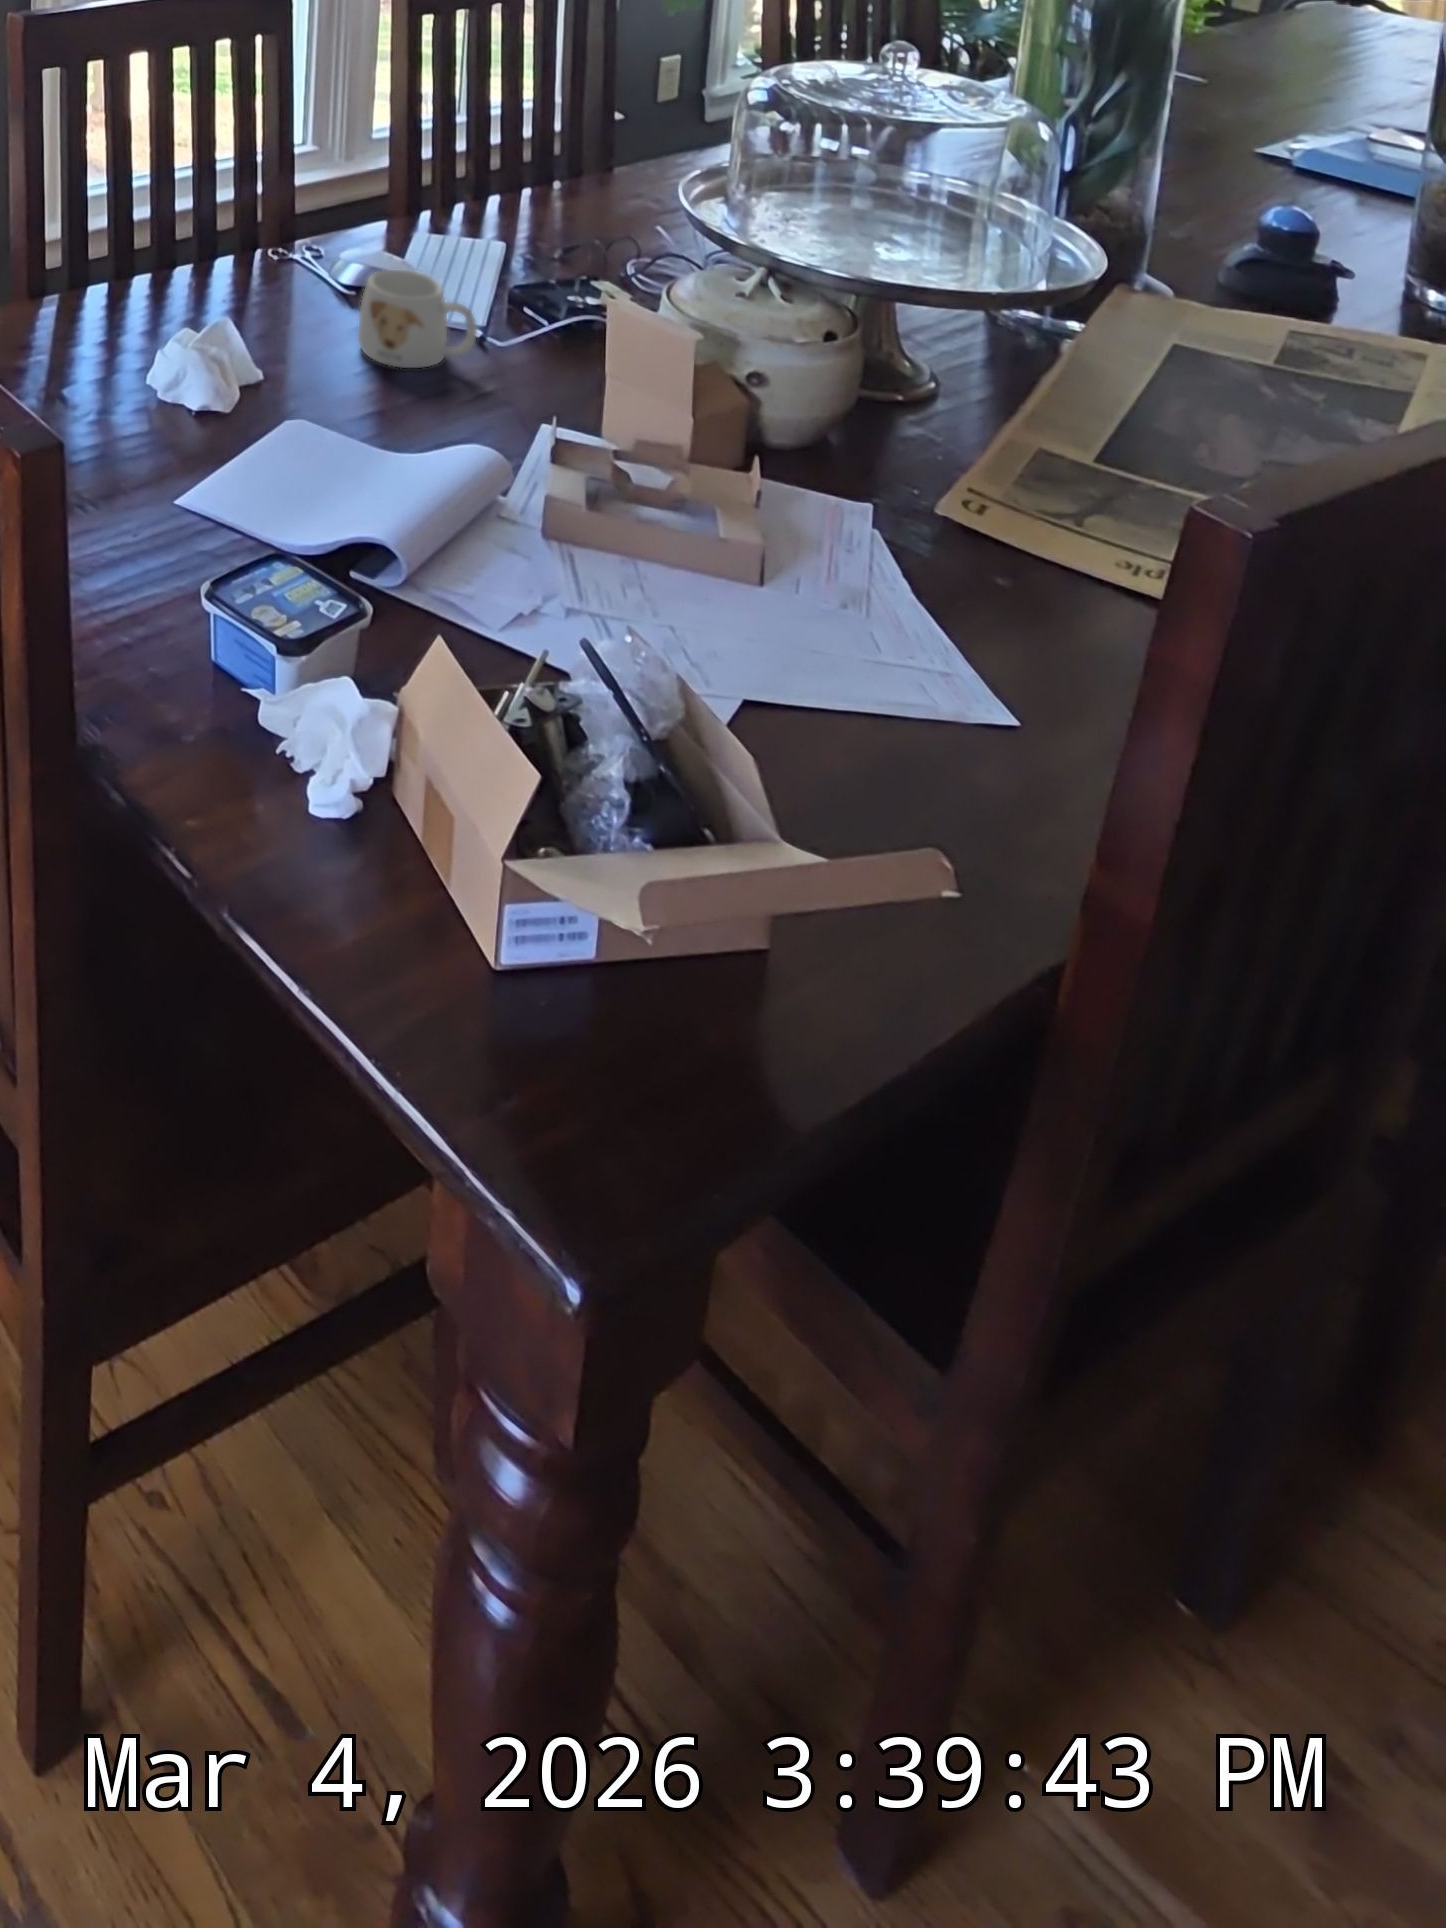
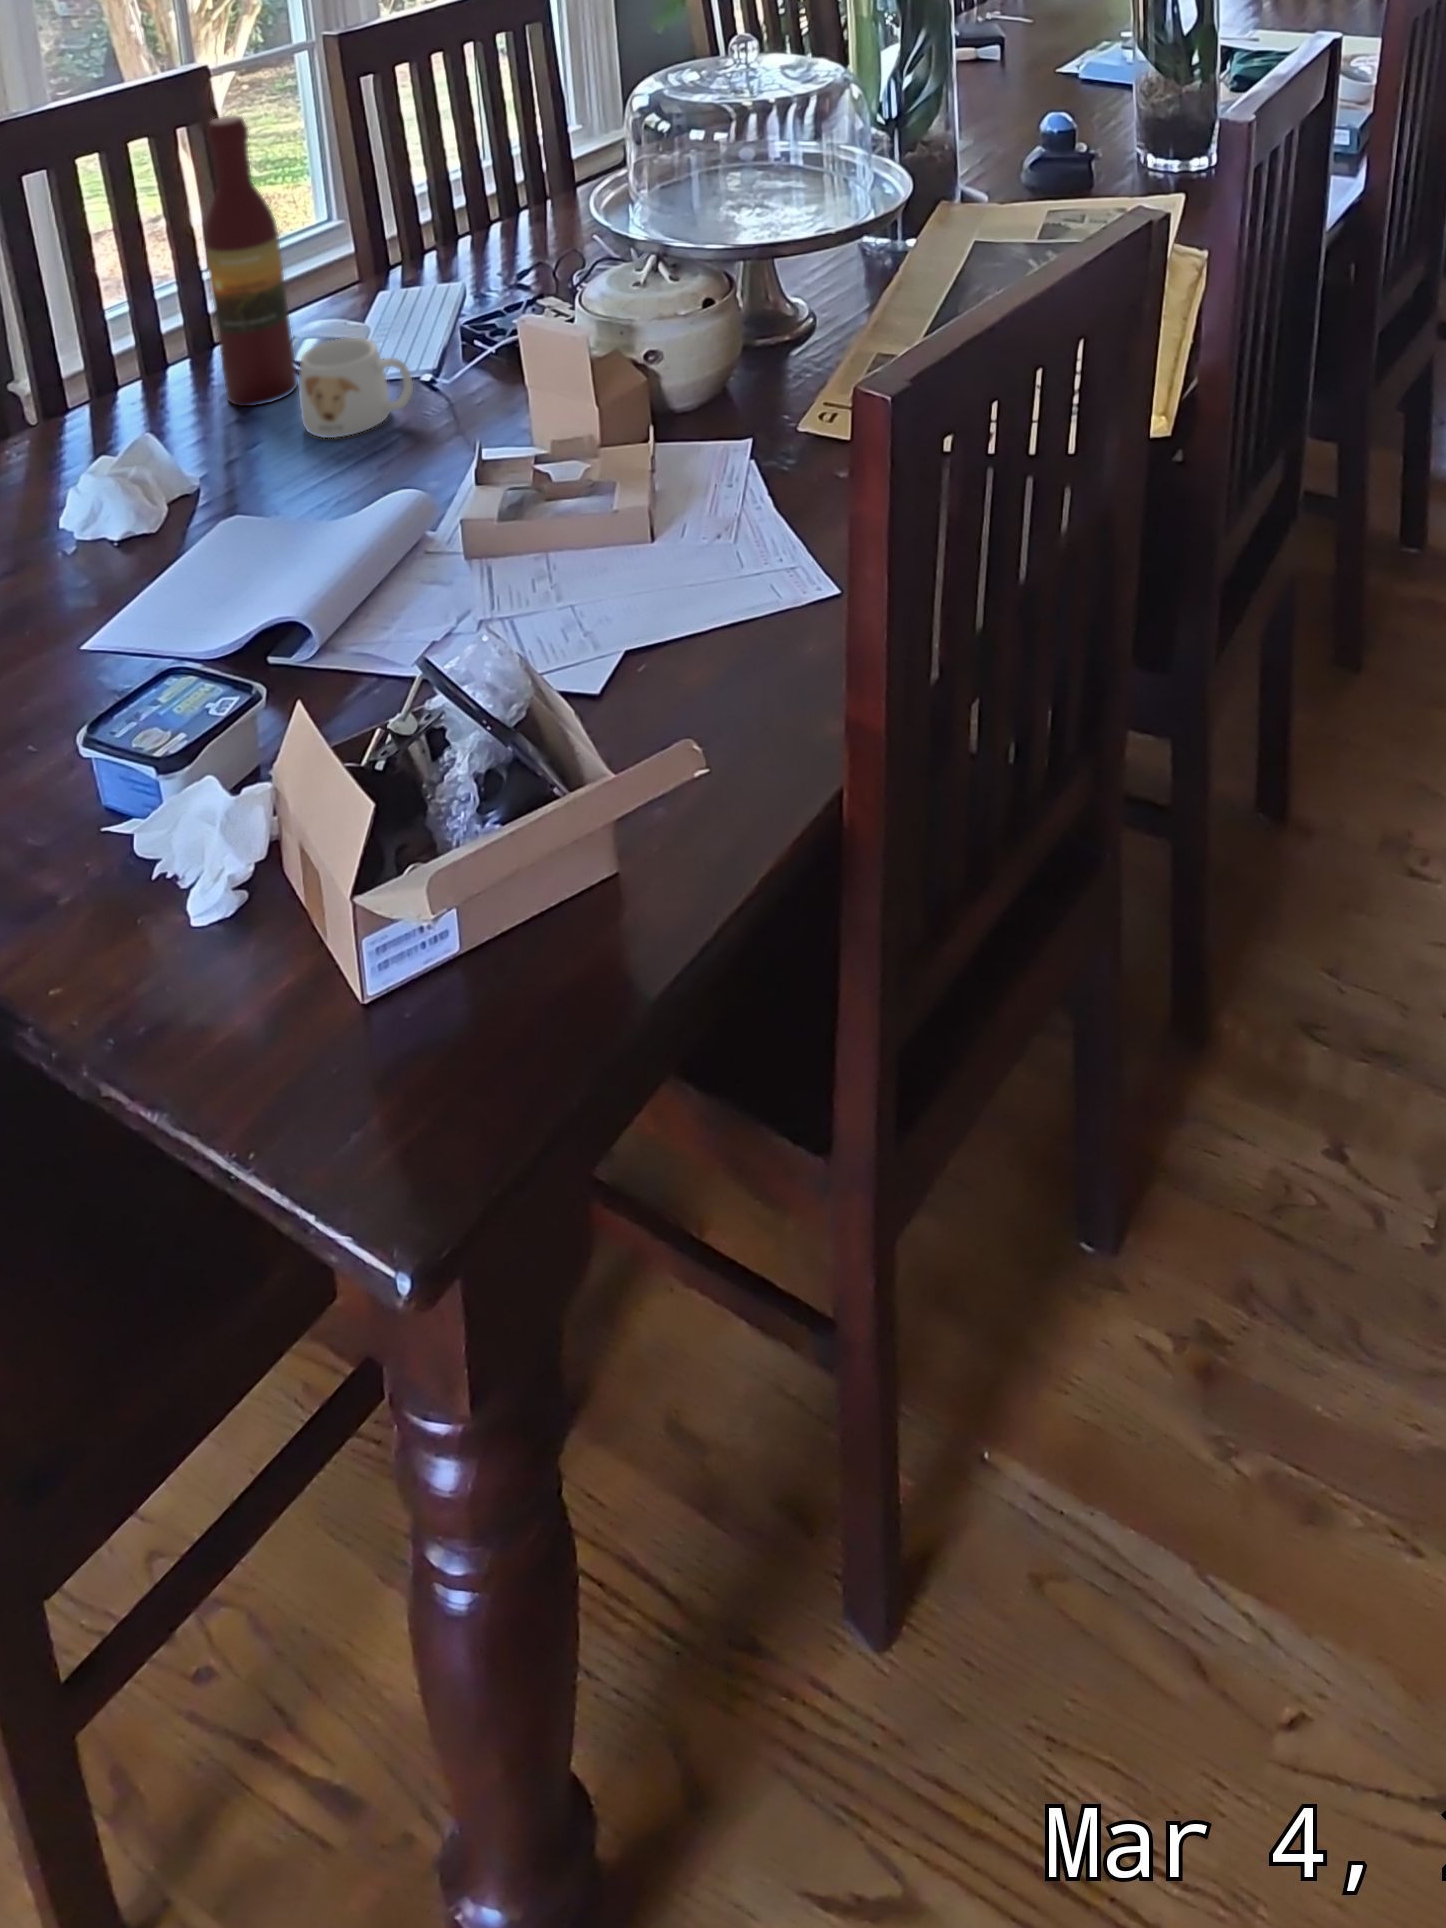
wine bottle: none [281,31,353,313] -> present [205,115,298,406]

